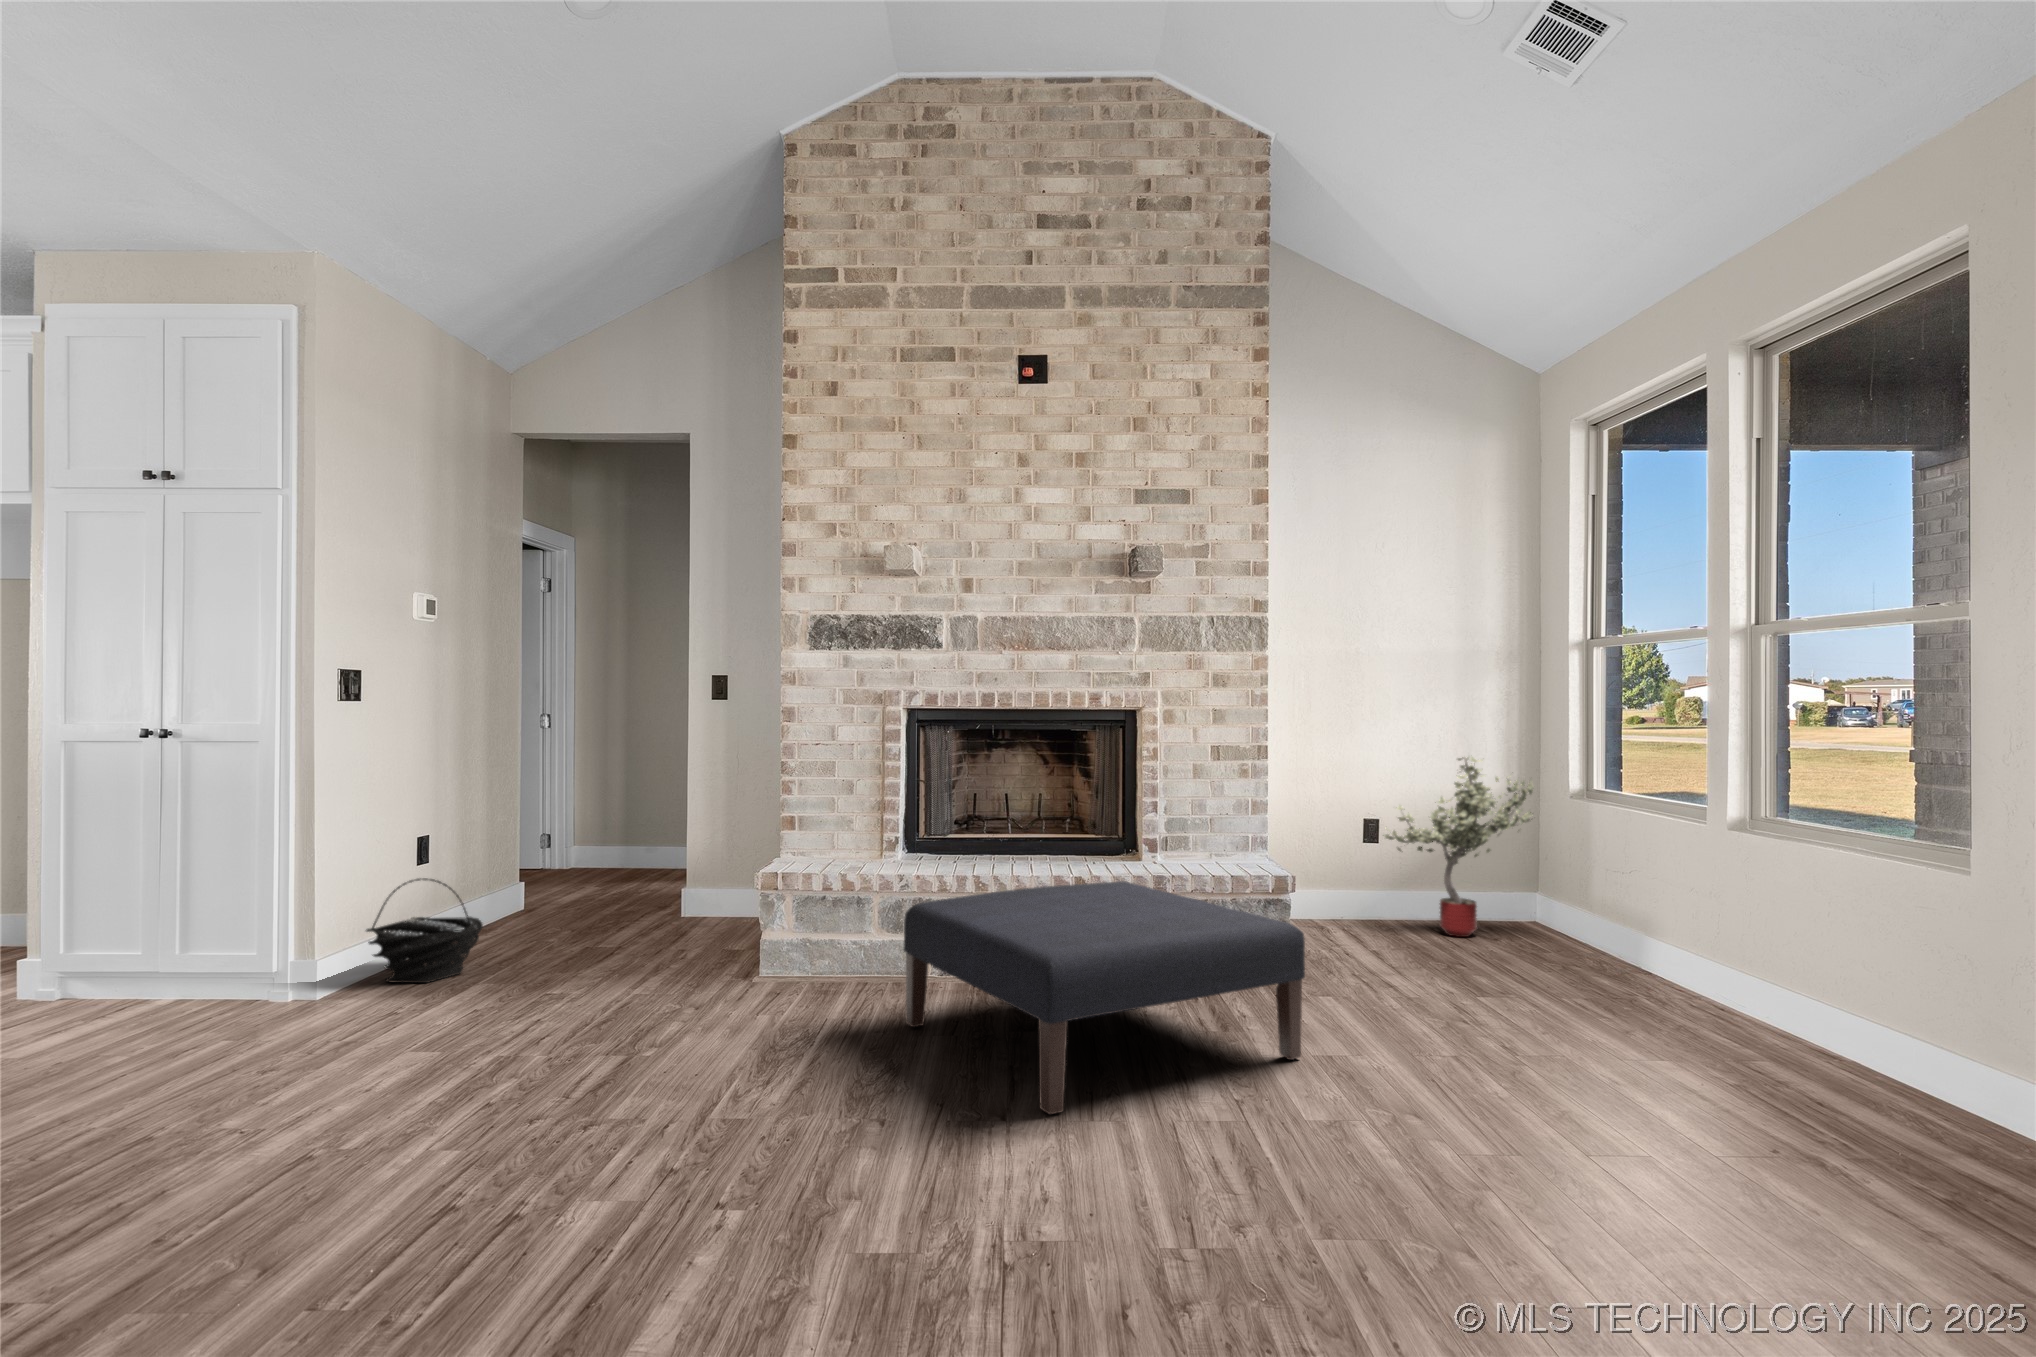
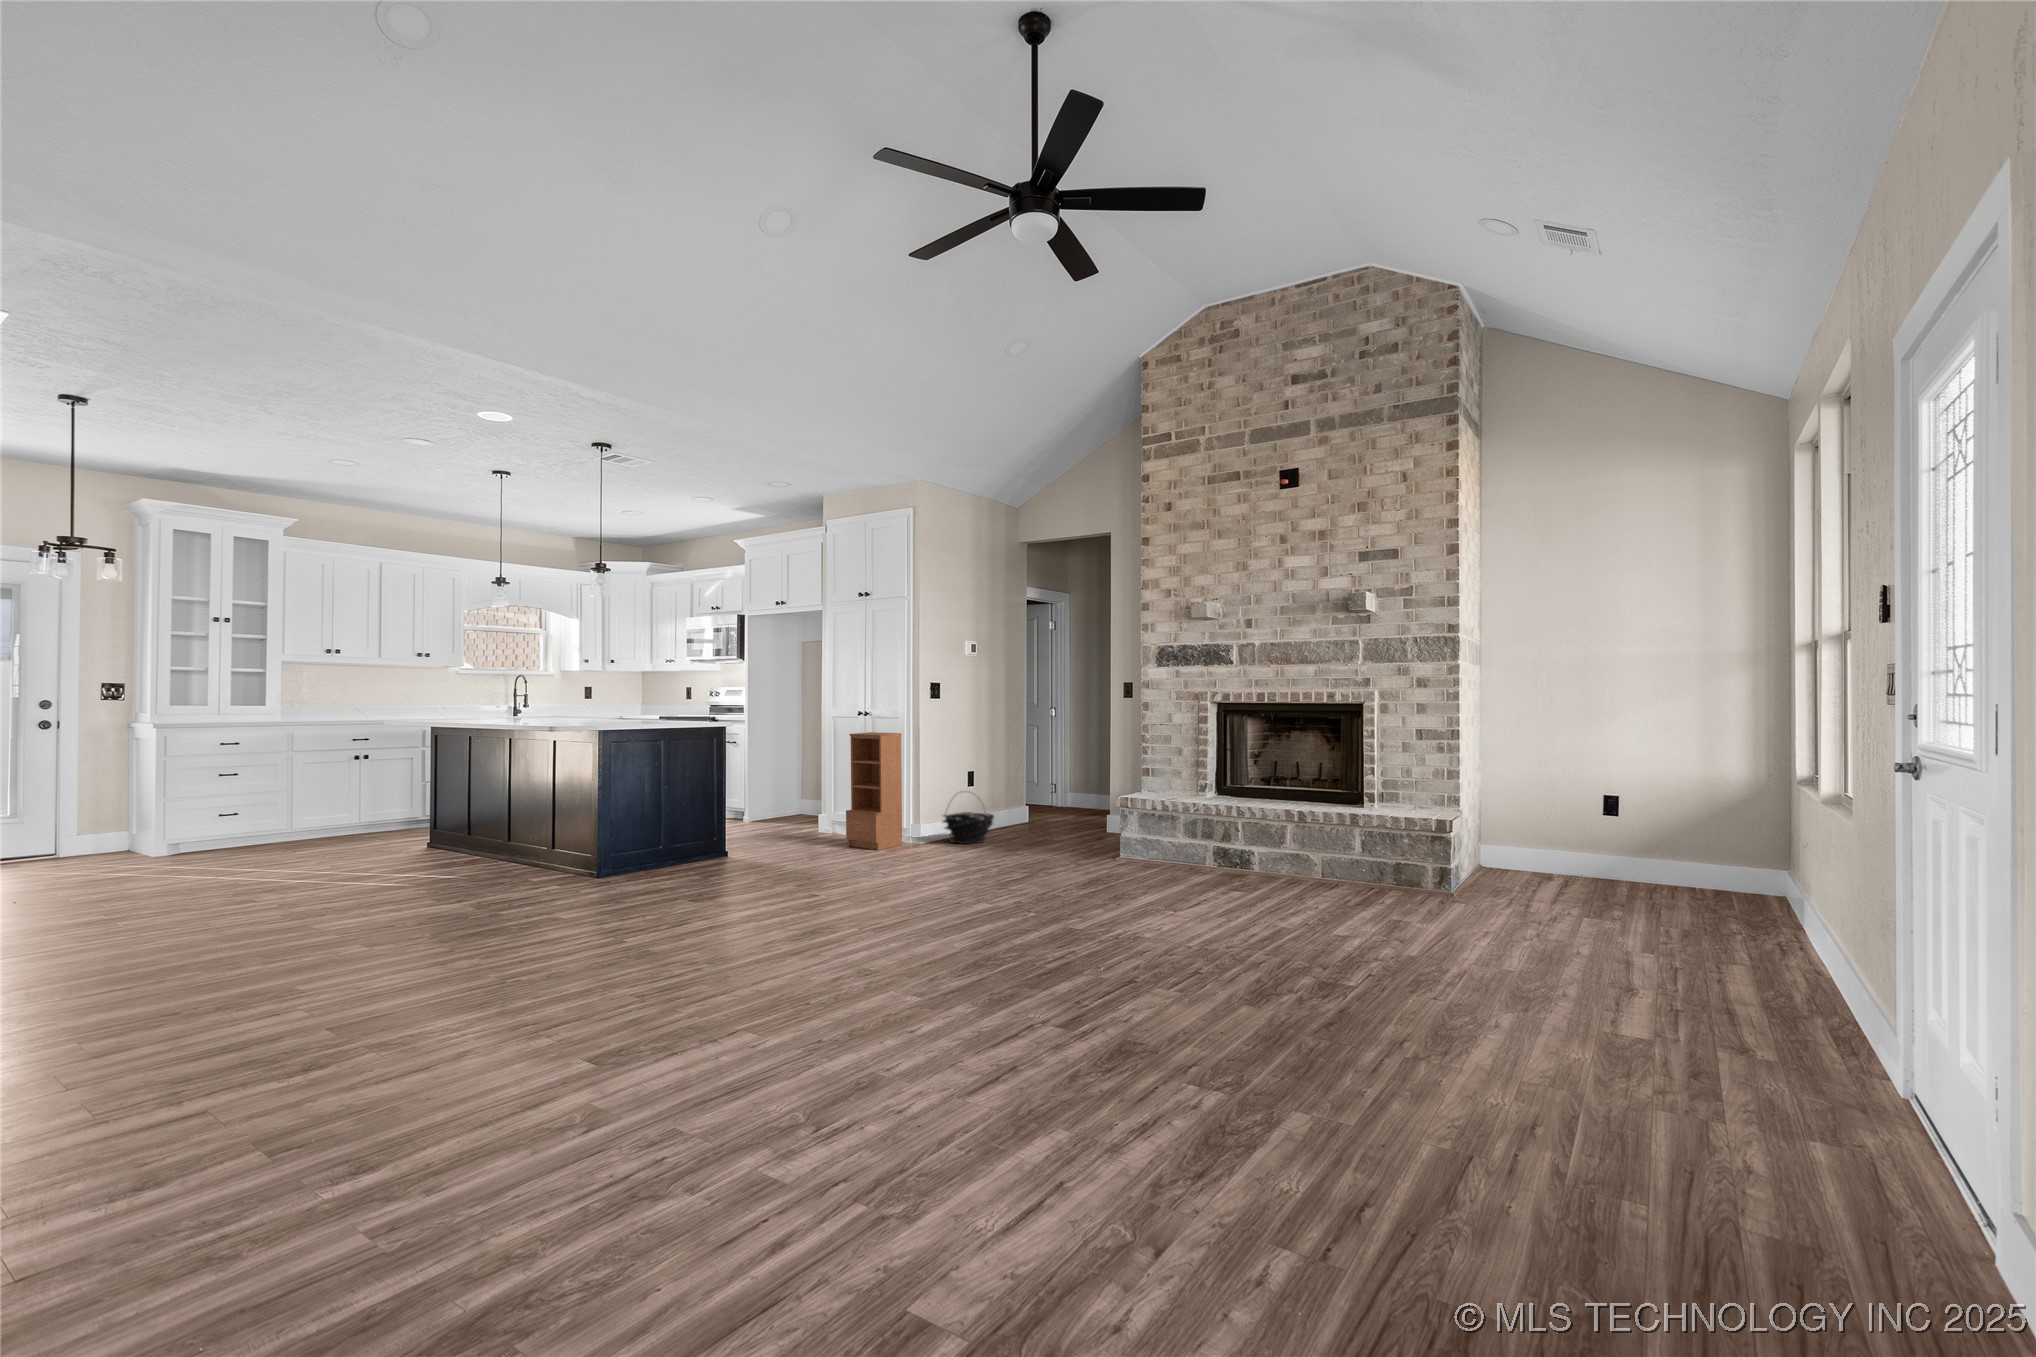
potted tree: present [1383,757,1533,937] -> none [1592,739,1738,887]
bookcase: none [127,769,280,1024] -> present [846,732,902,850]
ottoman: present [904,881,1305,1114] -> none [1167,813,1376,924]

